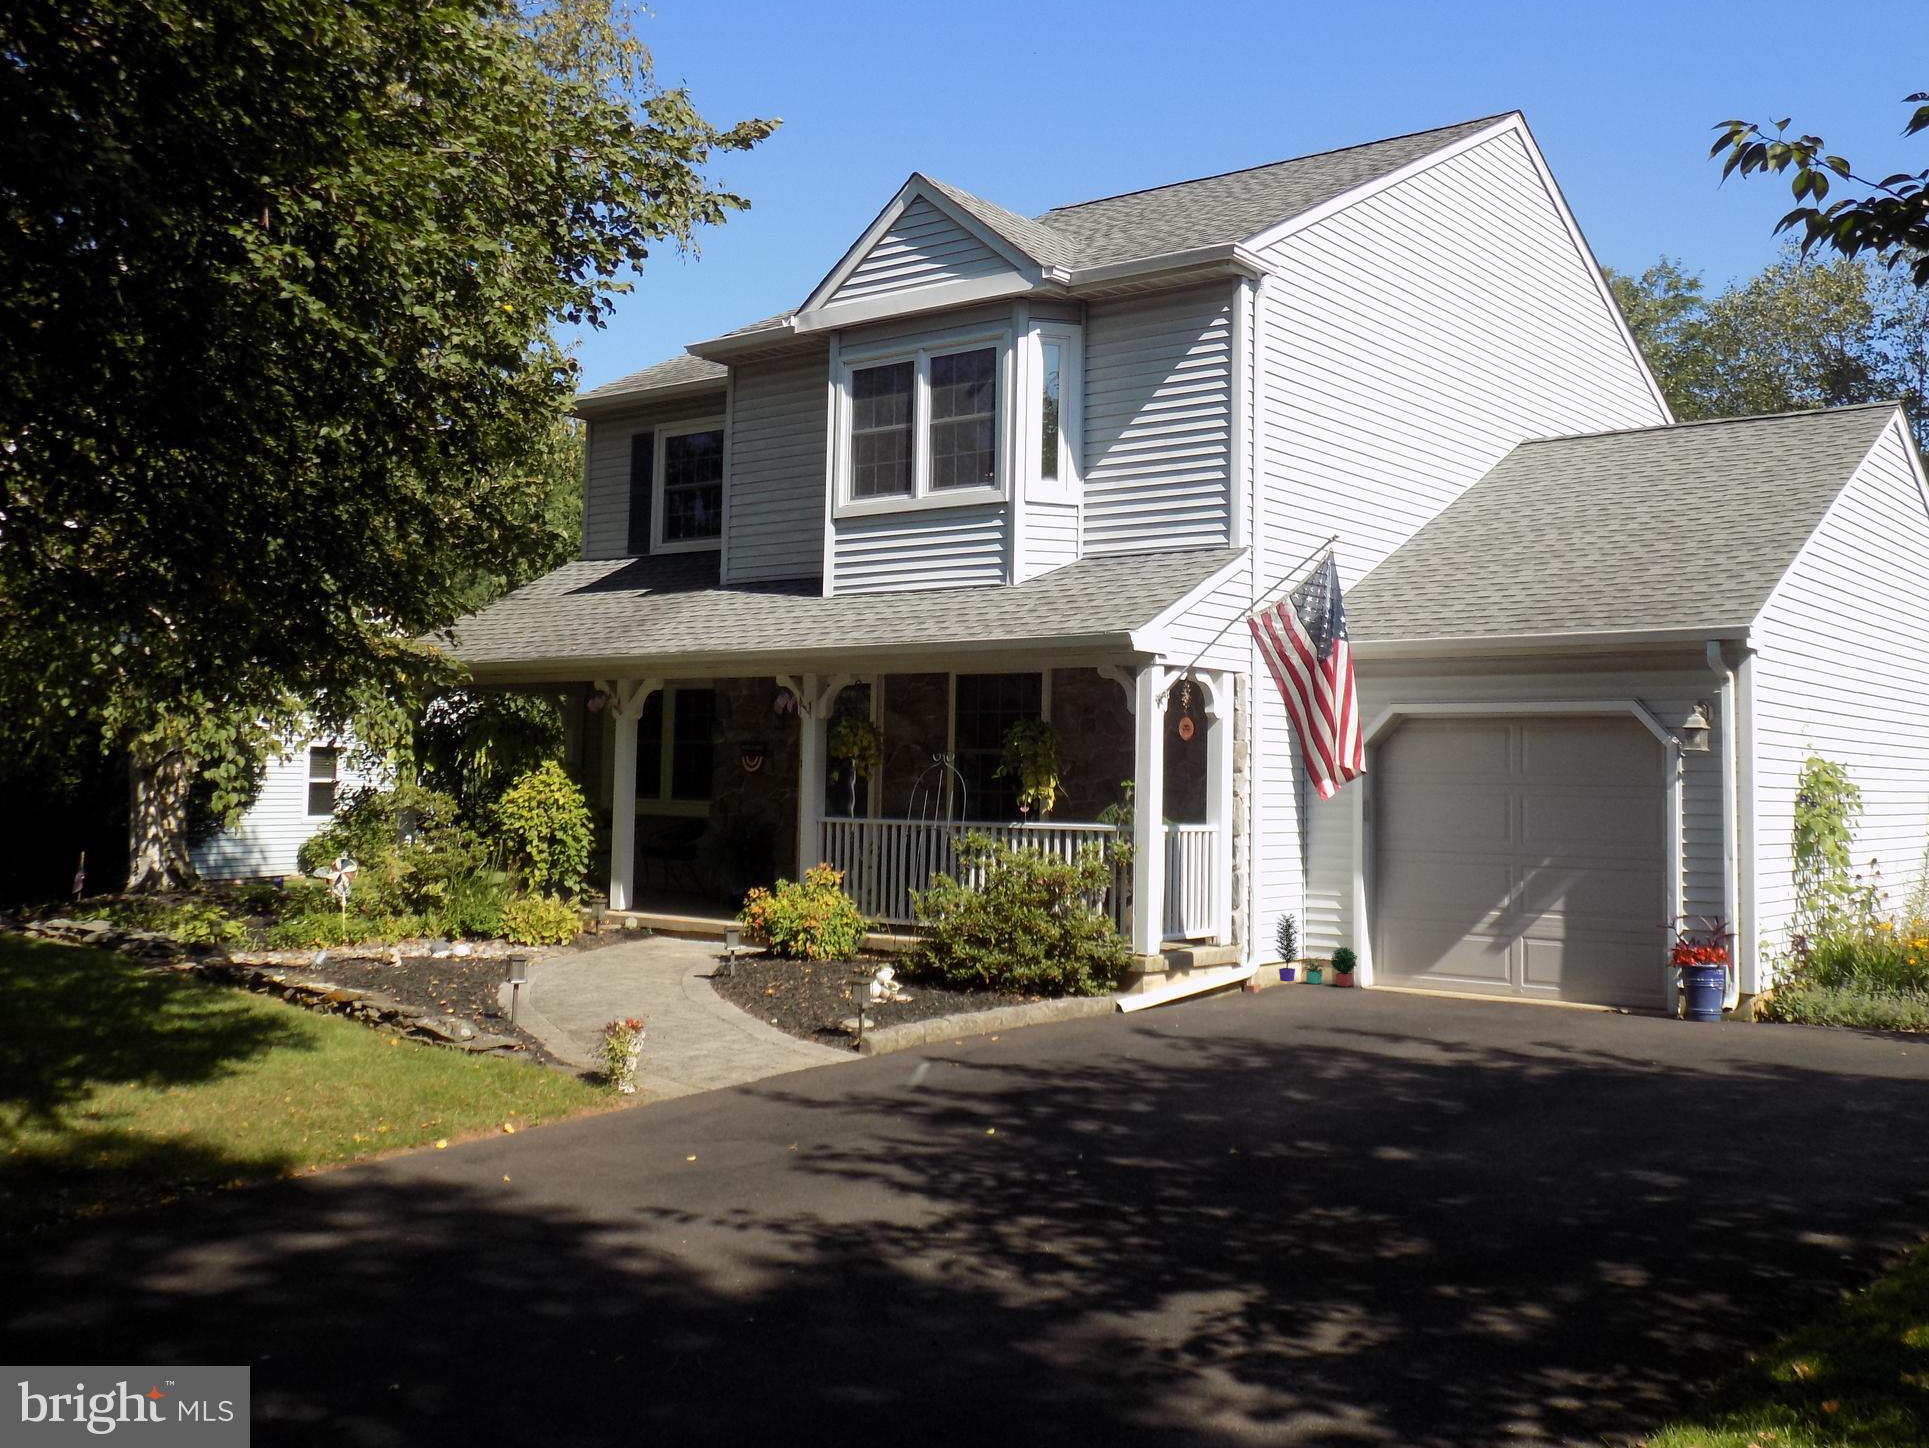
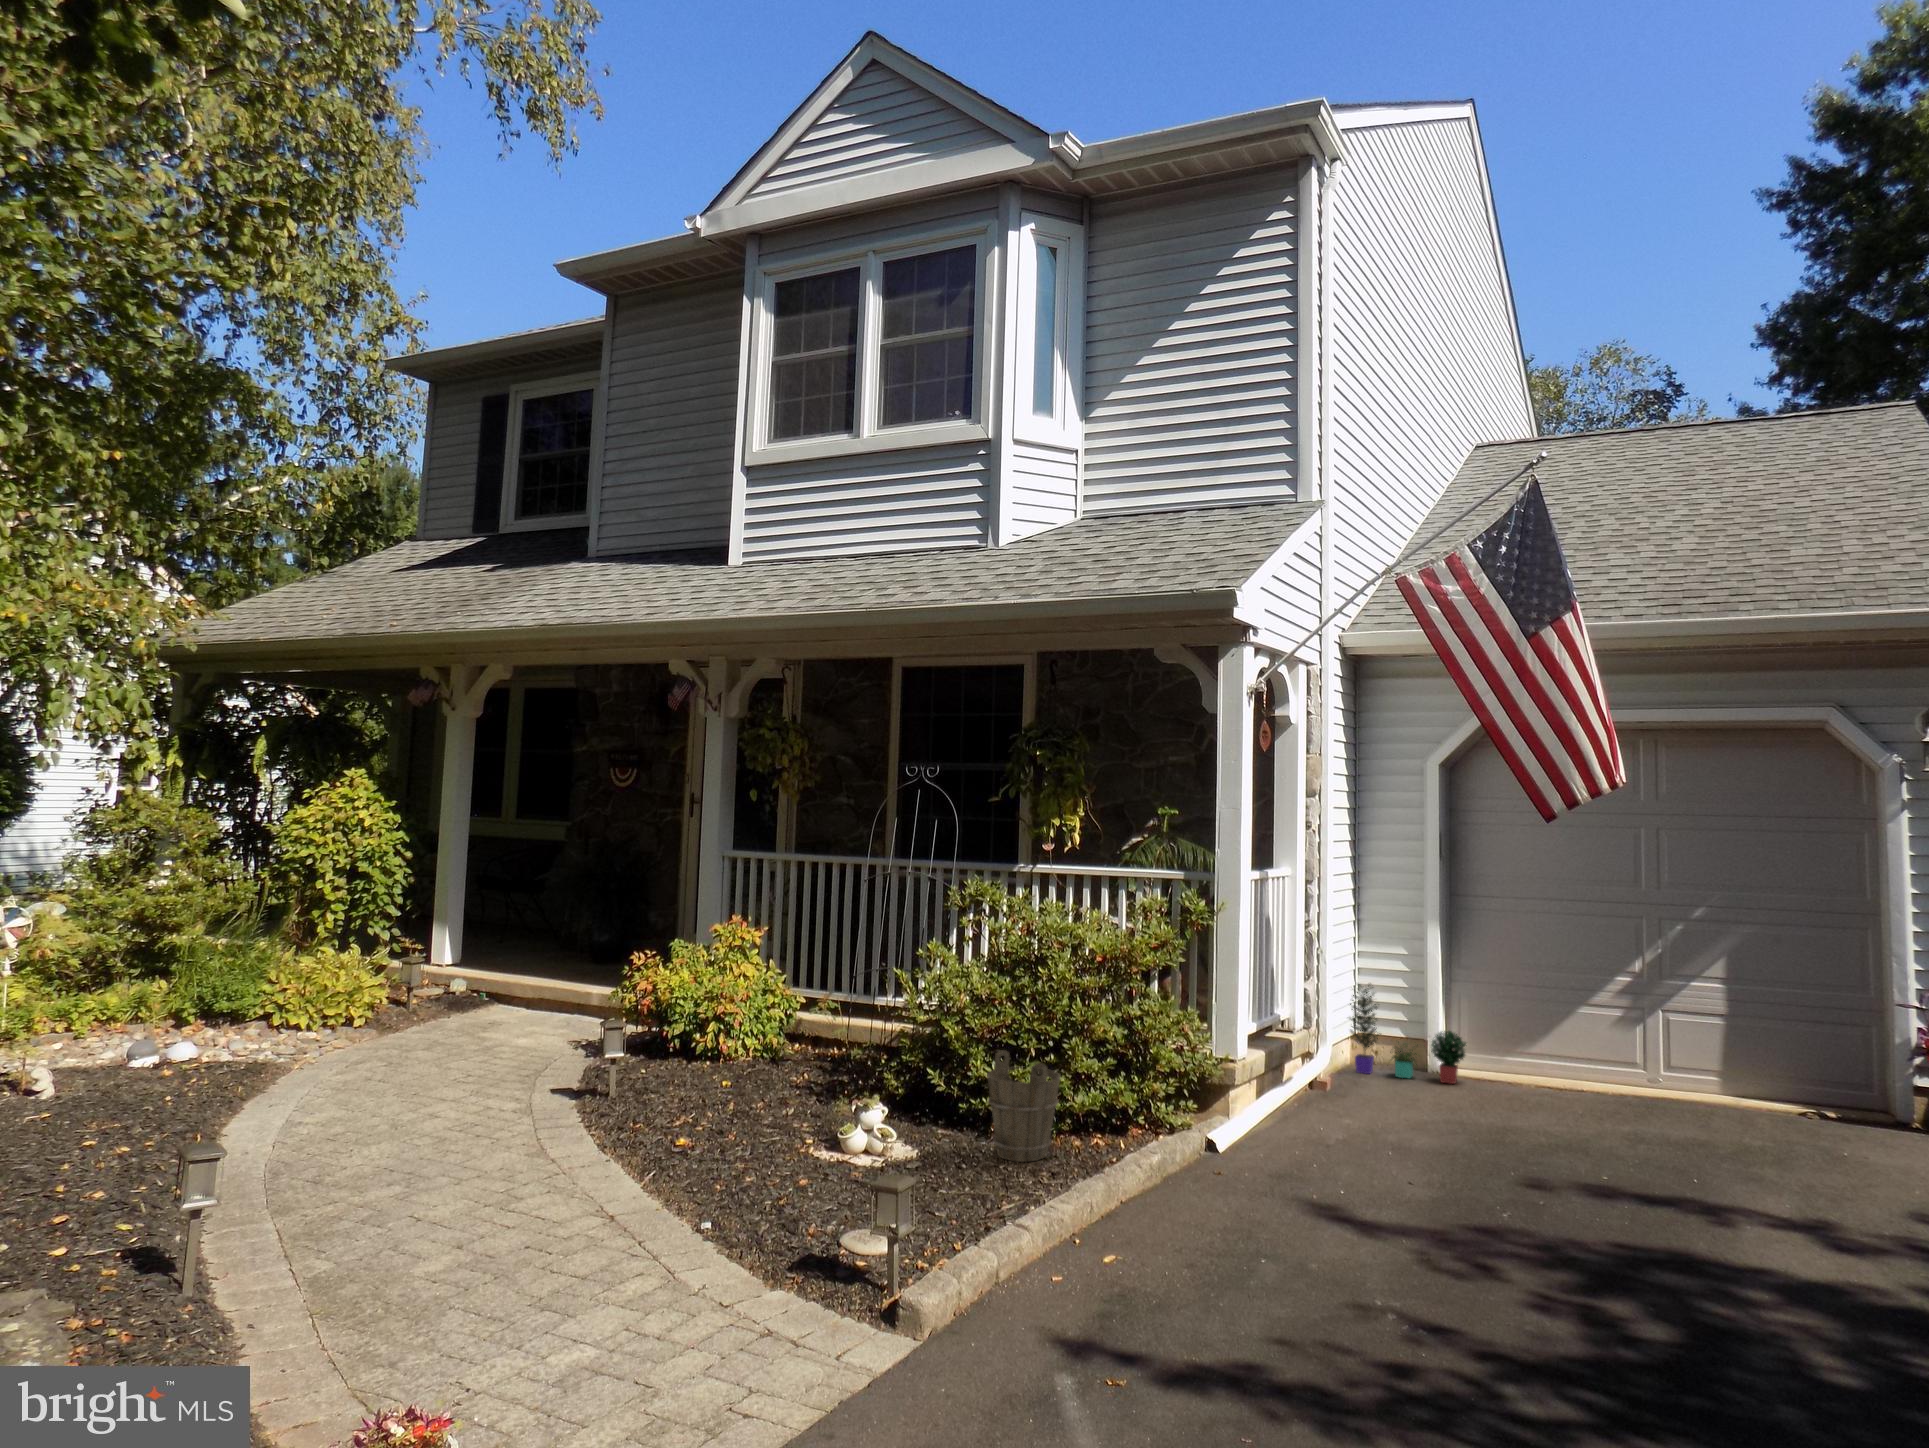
bucket: none [965,941,1014,1009] -> present [987,1050,1060,1162]

